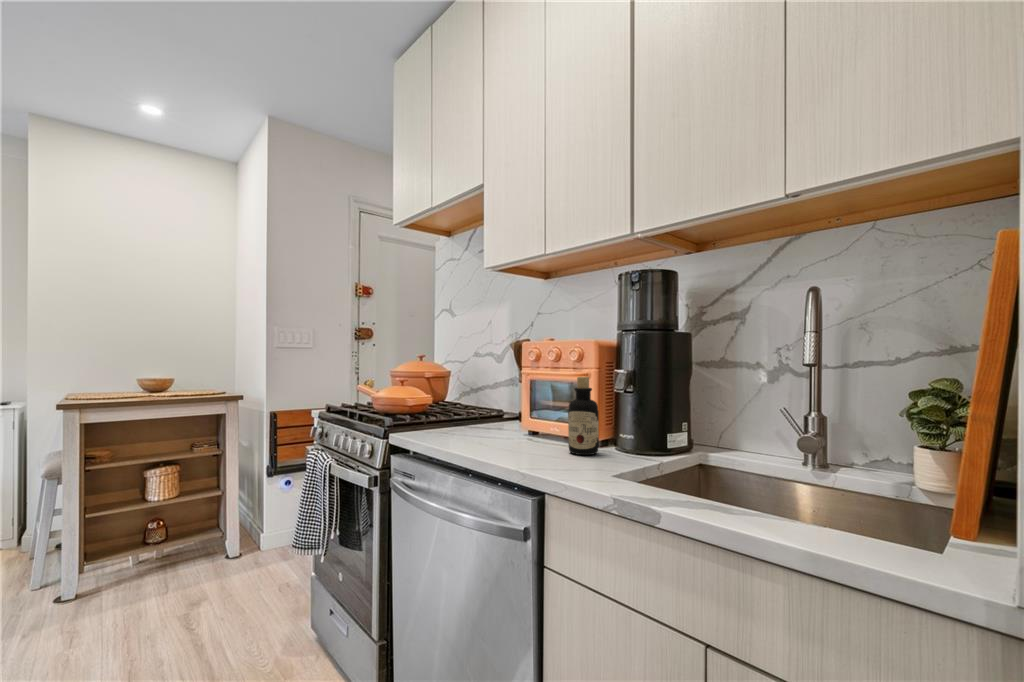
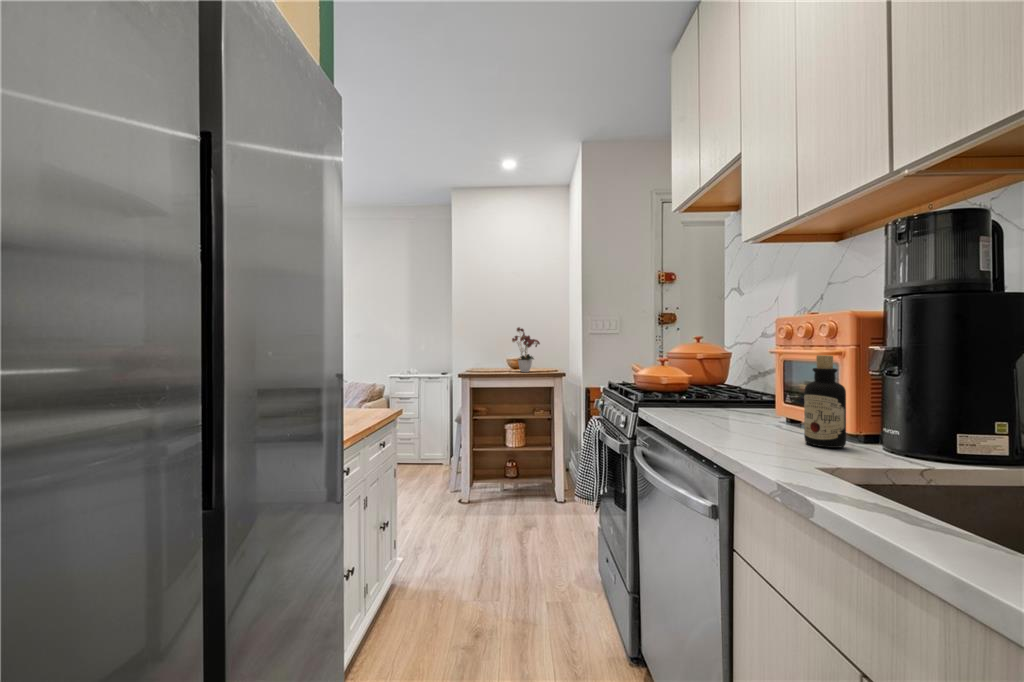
flower arrangement: none [157,336,208,399] -> present [512,327,540,372]

